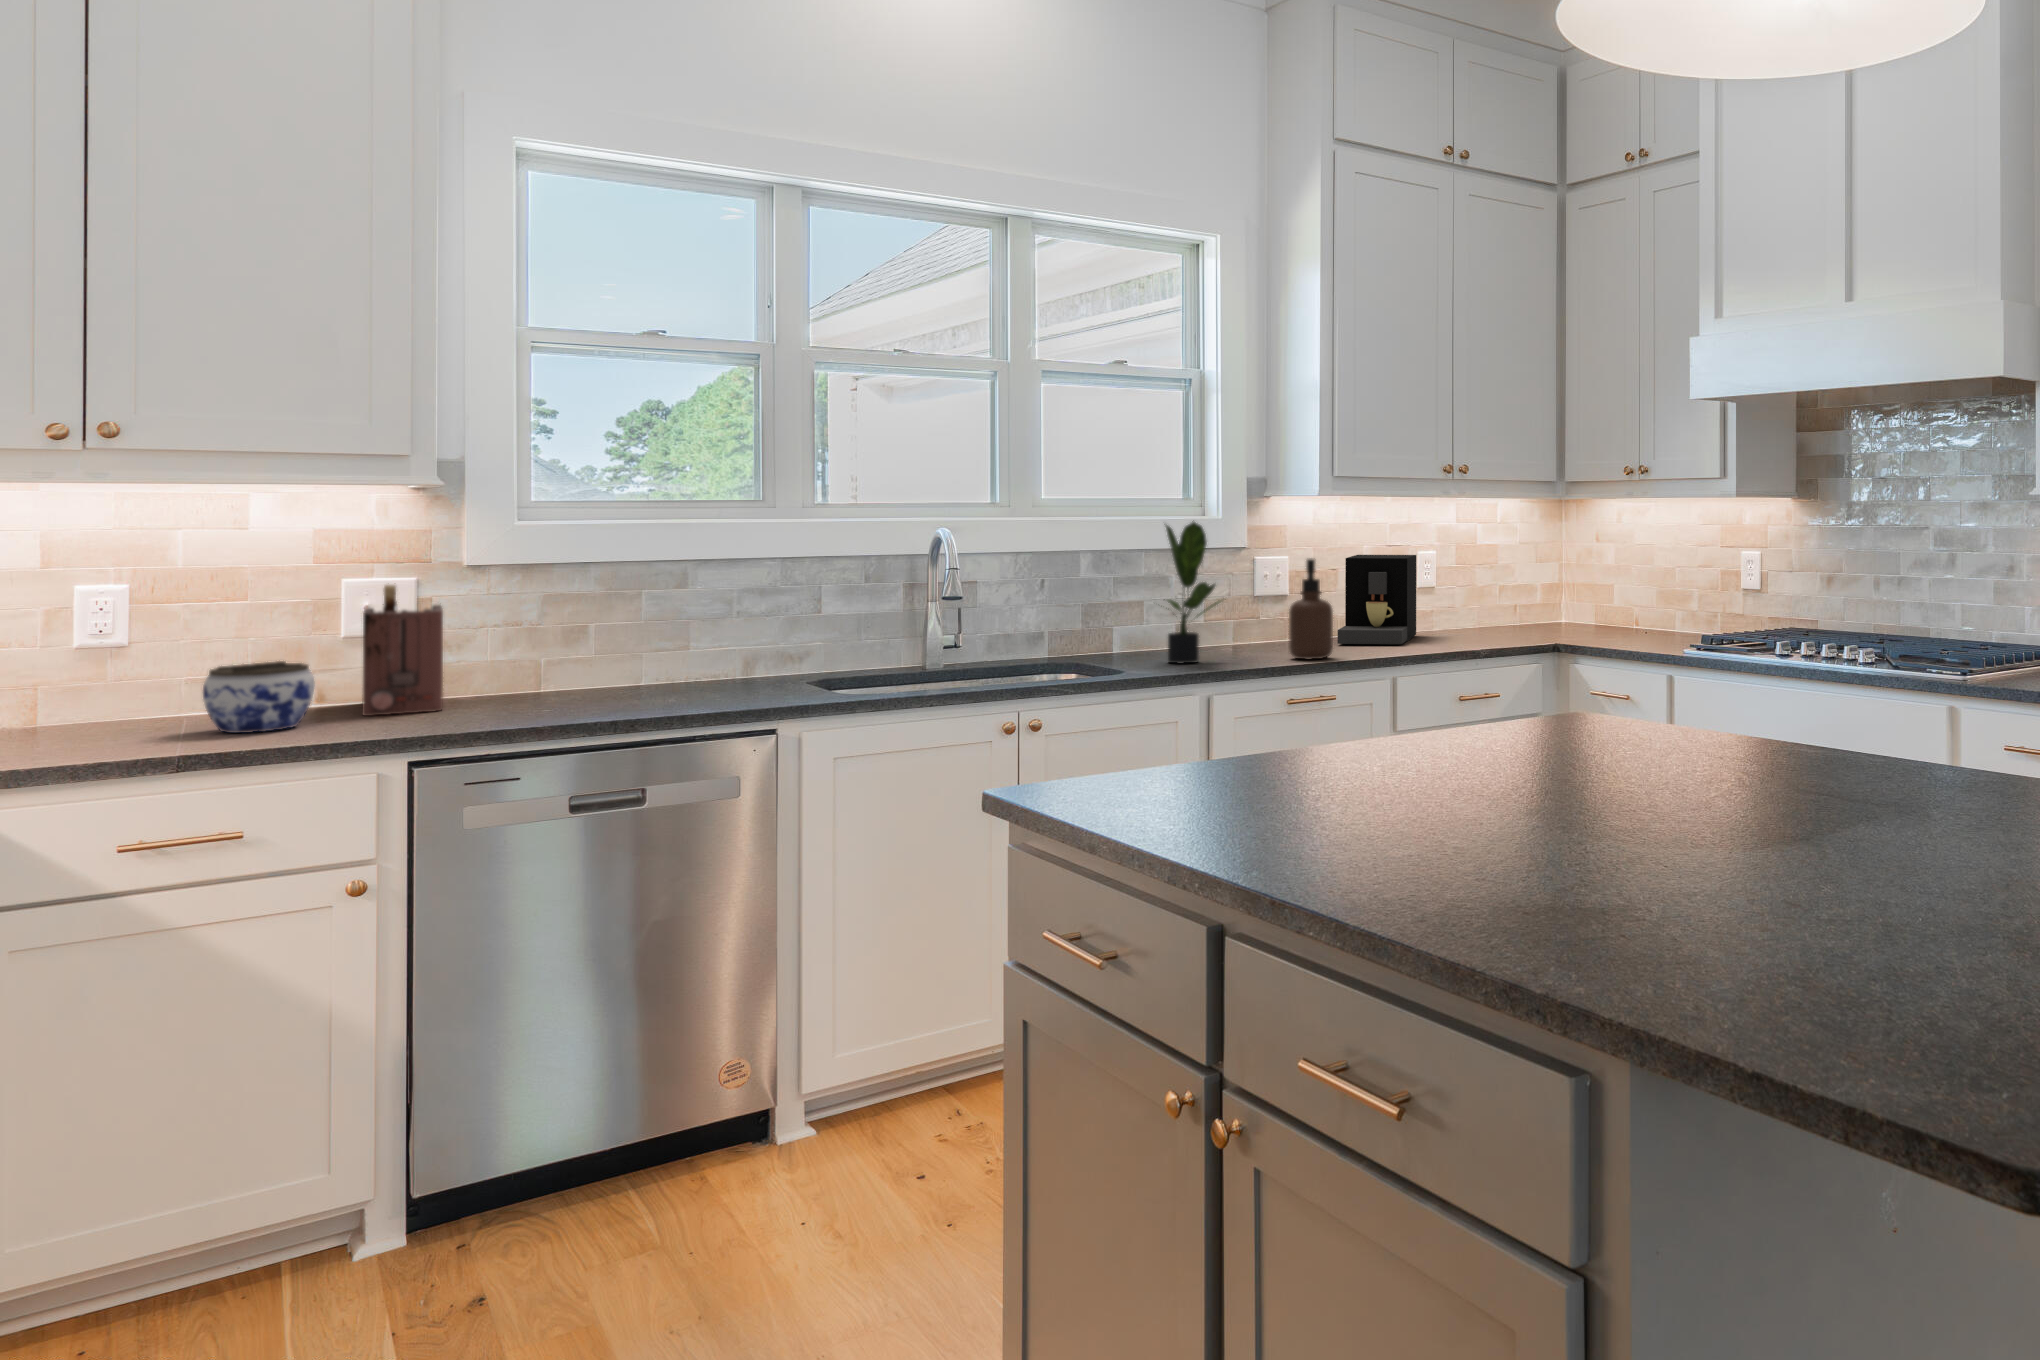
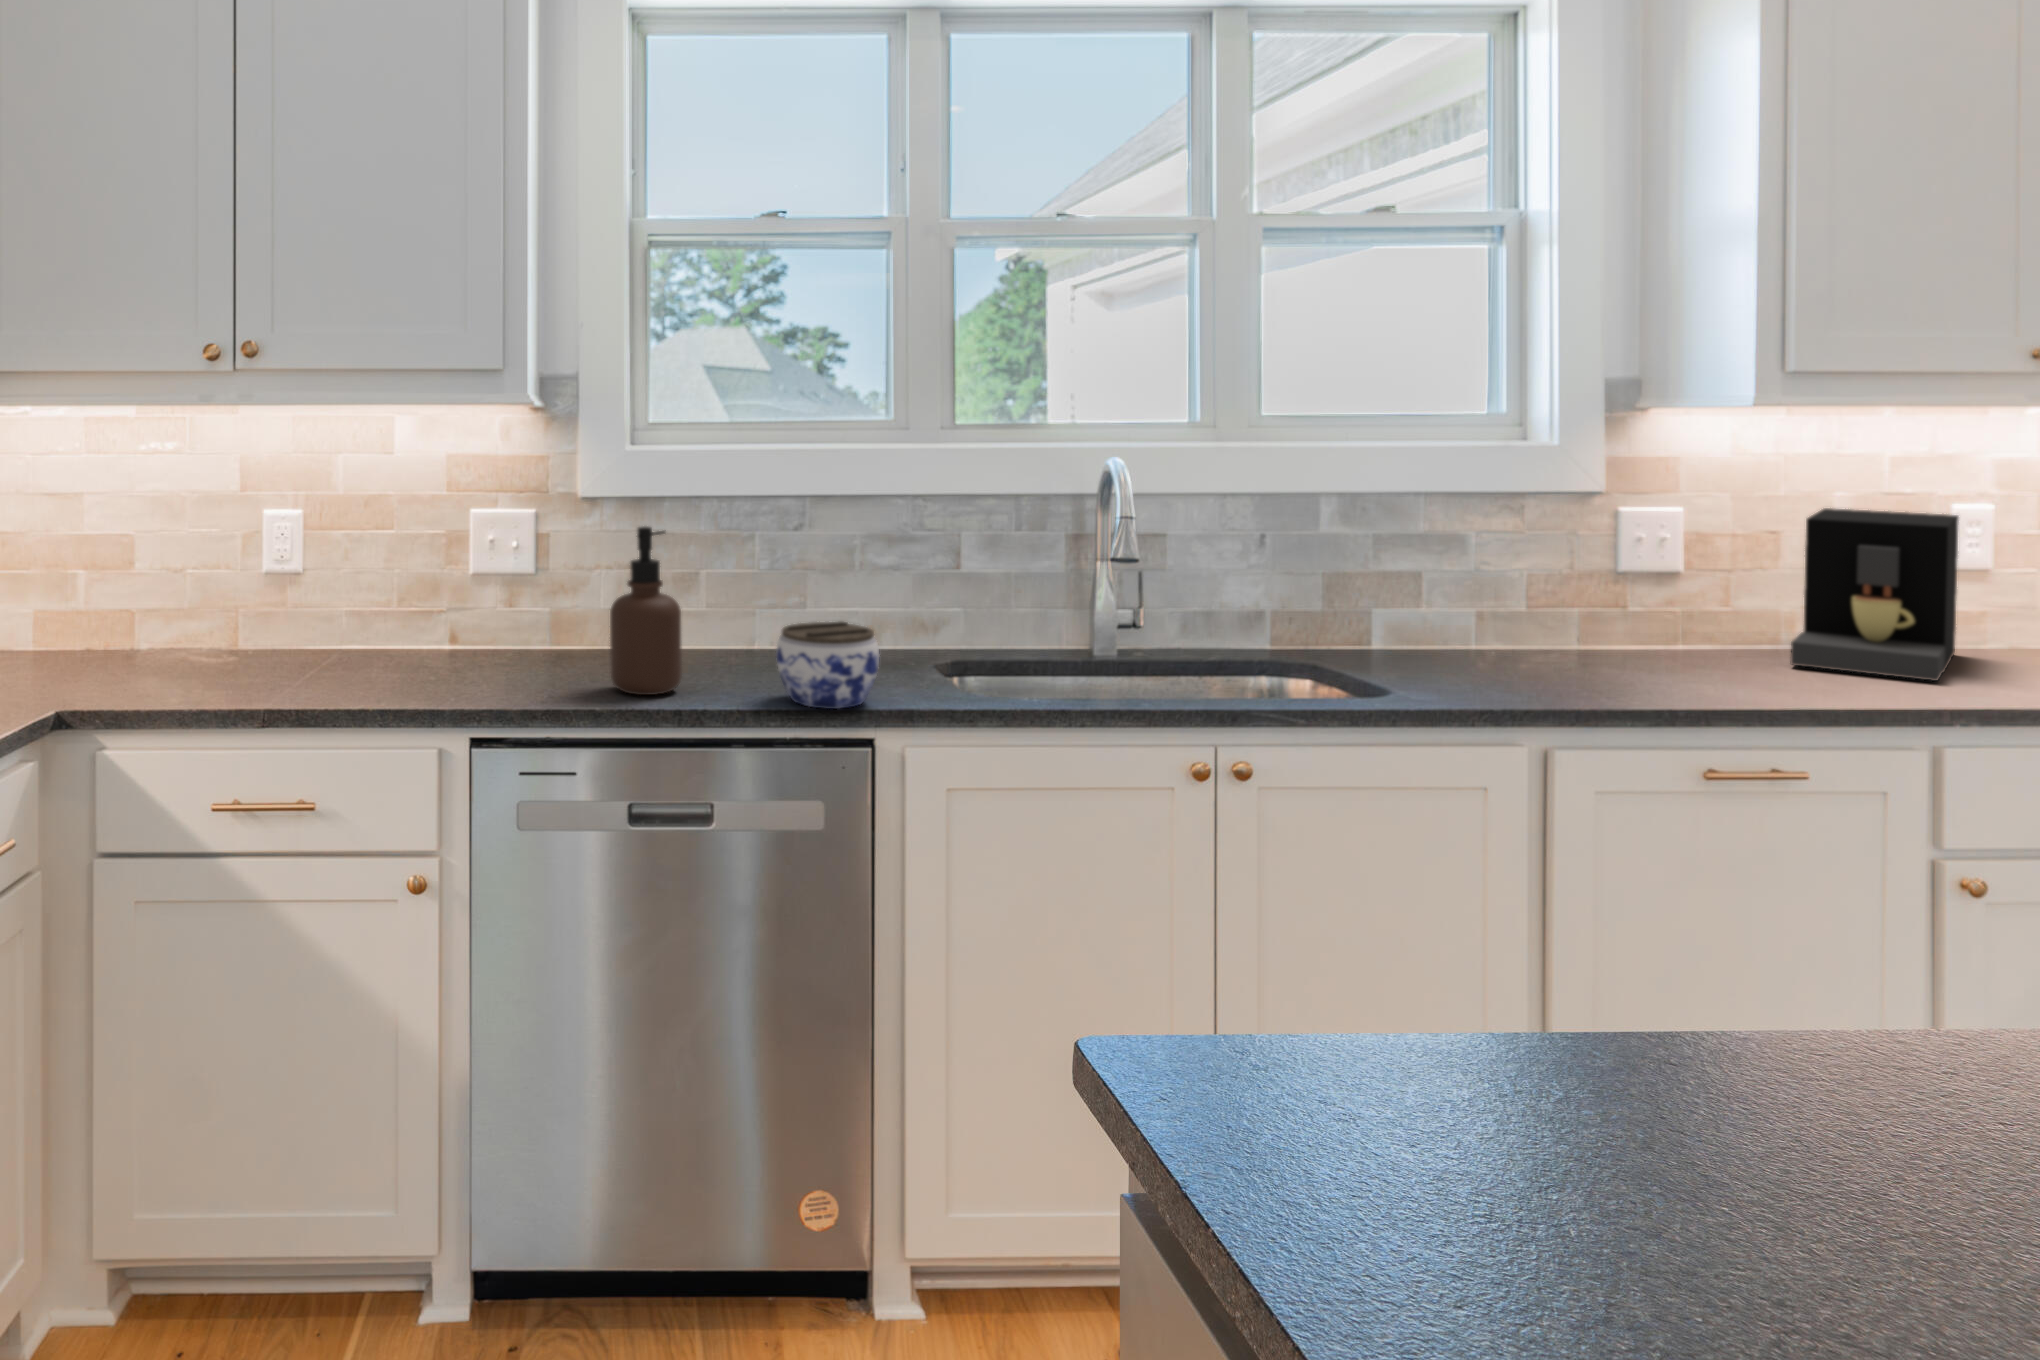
potted plant: present [1166,521,1221,663] -> none [1438,459,1582,686]
soap dispenser: present [1289,558,1333,659] -> present [610,526,682,695]
toaster: present [362,585,443,716] -> none [474,512,560,662]
jar: present [203,661,314,733] -> present [776,622,879,709]

